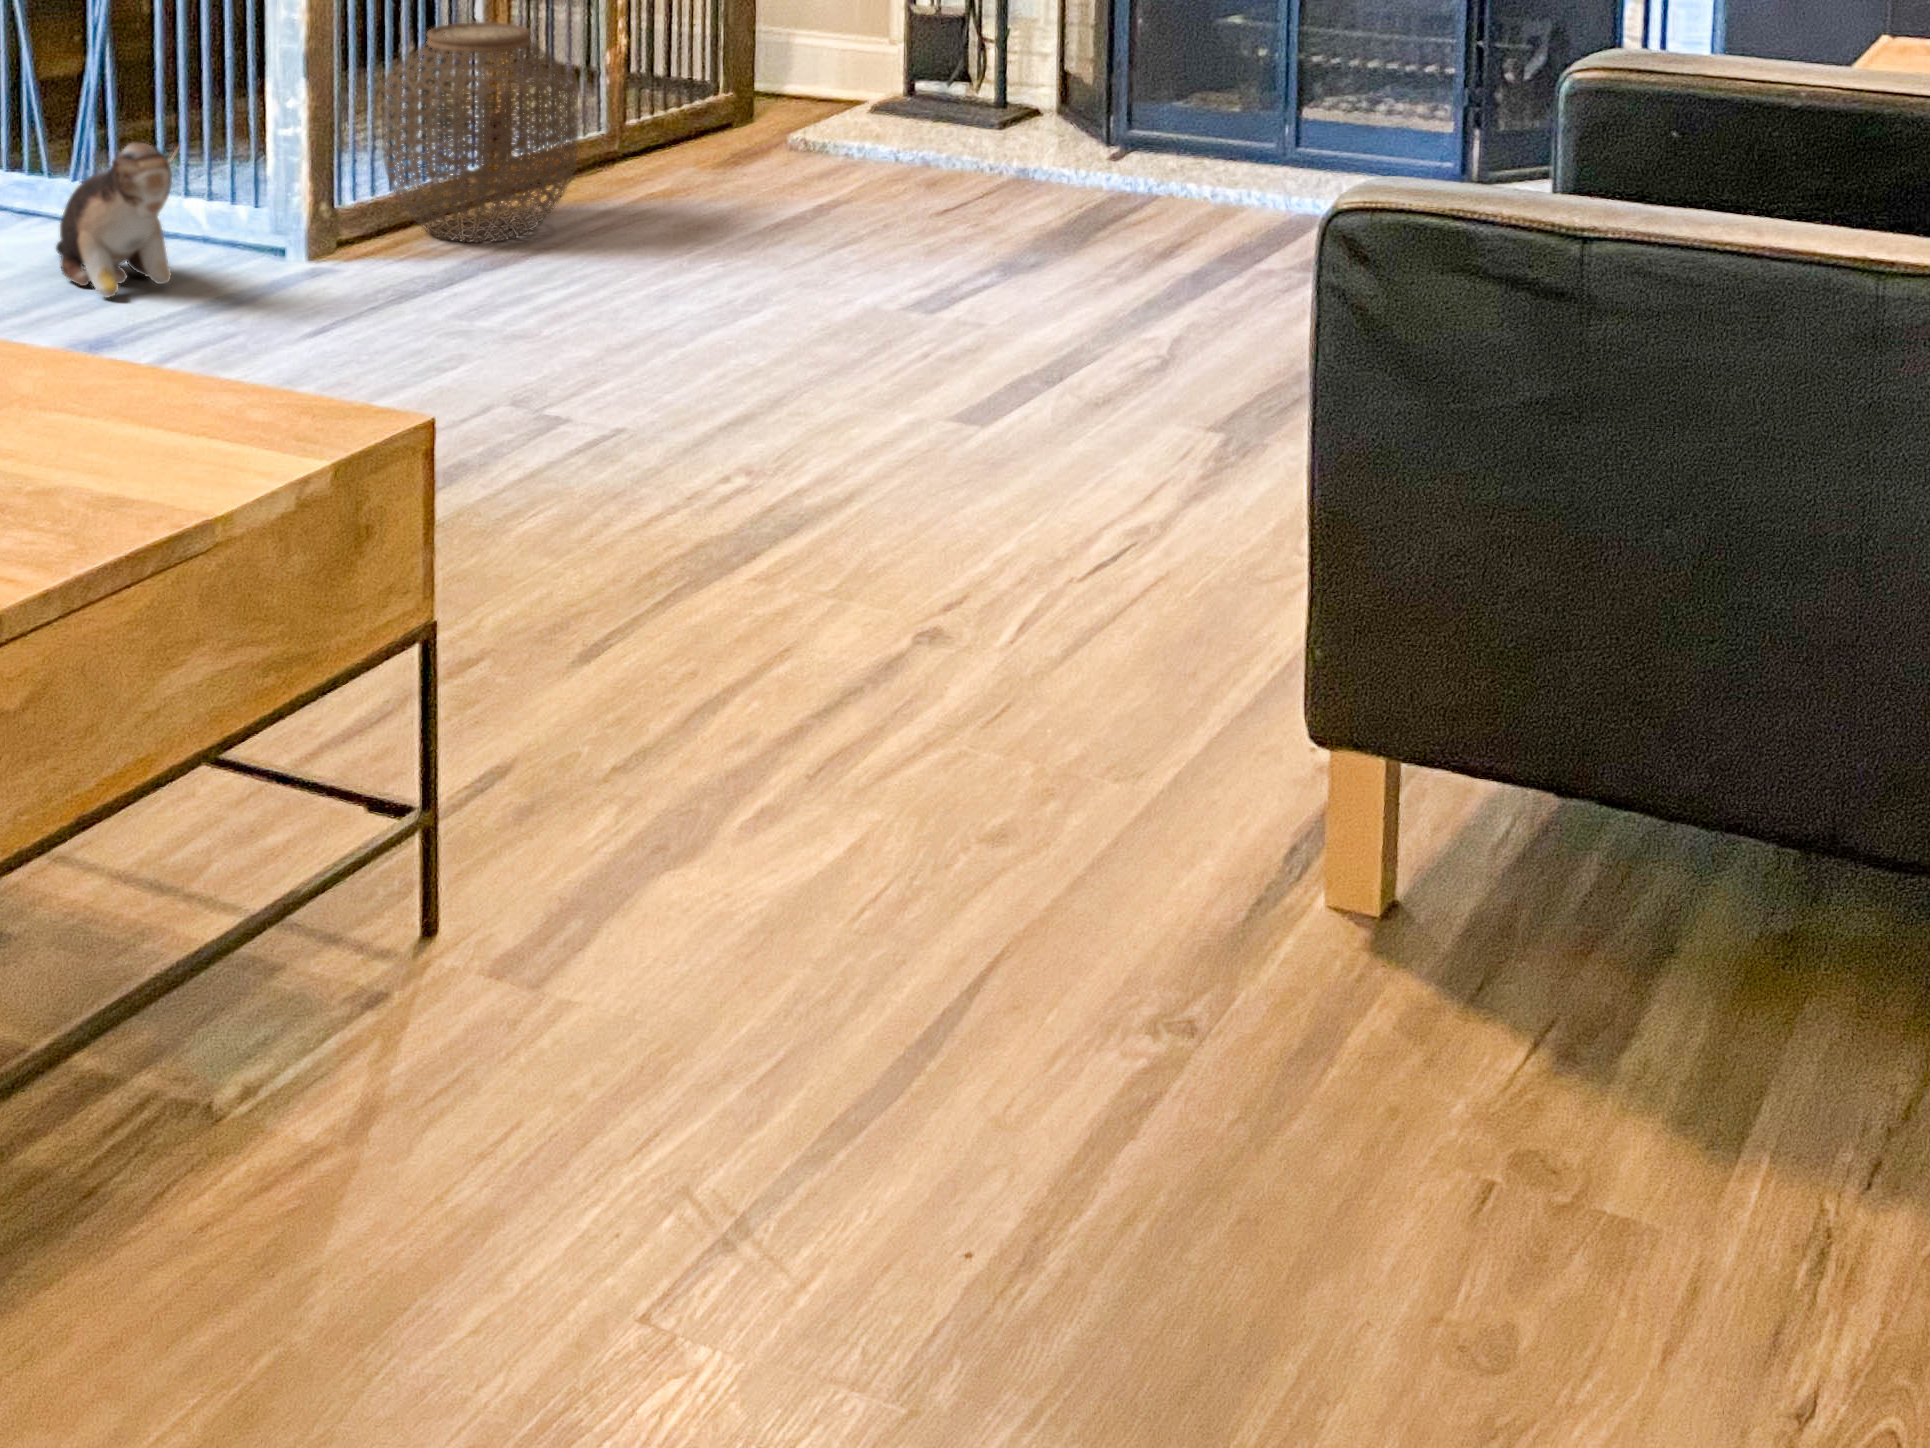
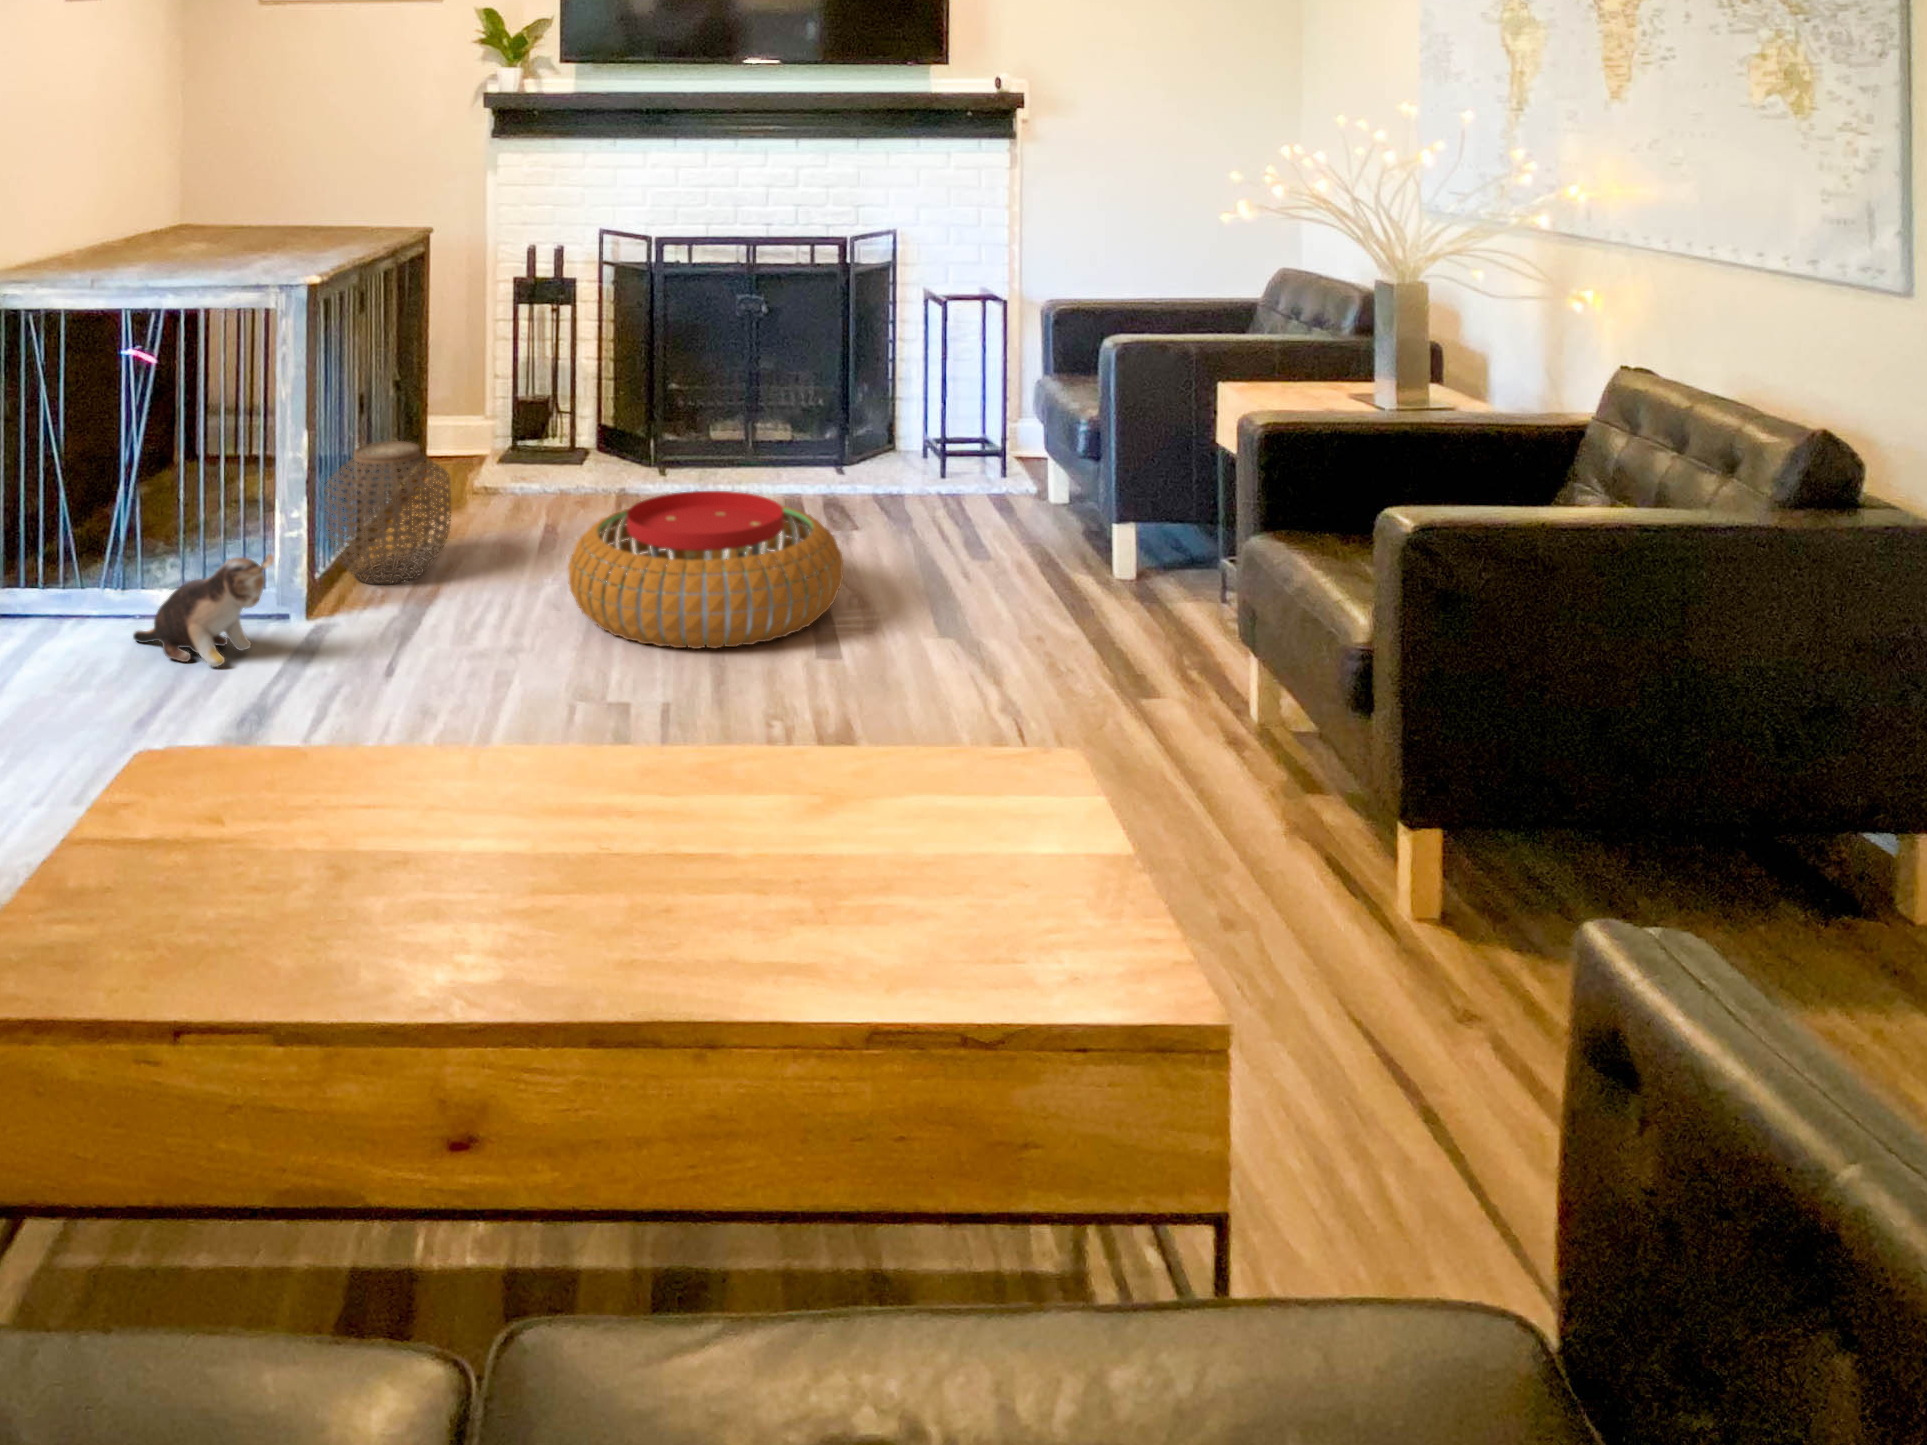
pouf: none [631,150,1113,401] -> present [568,491,843,649]

